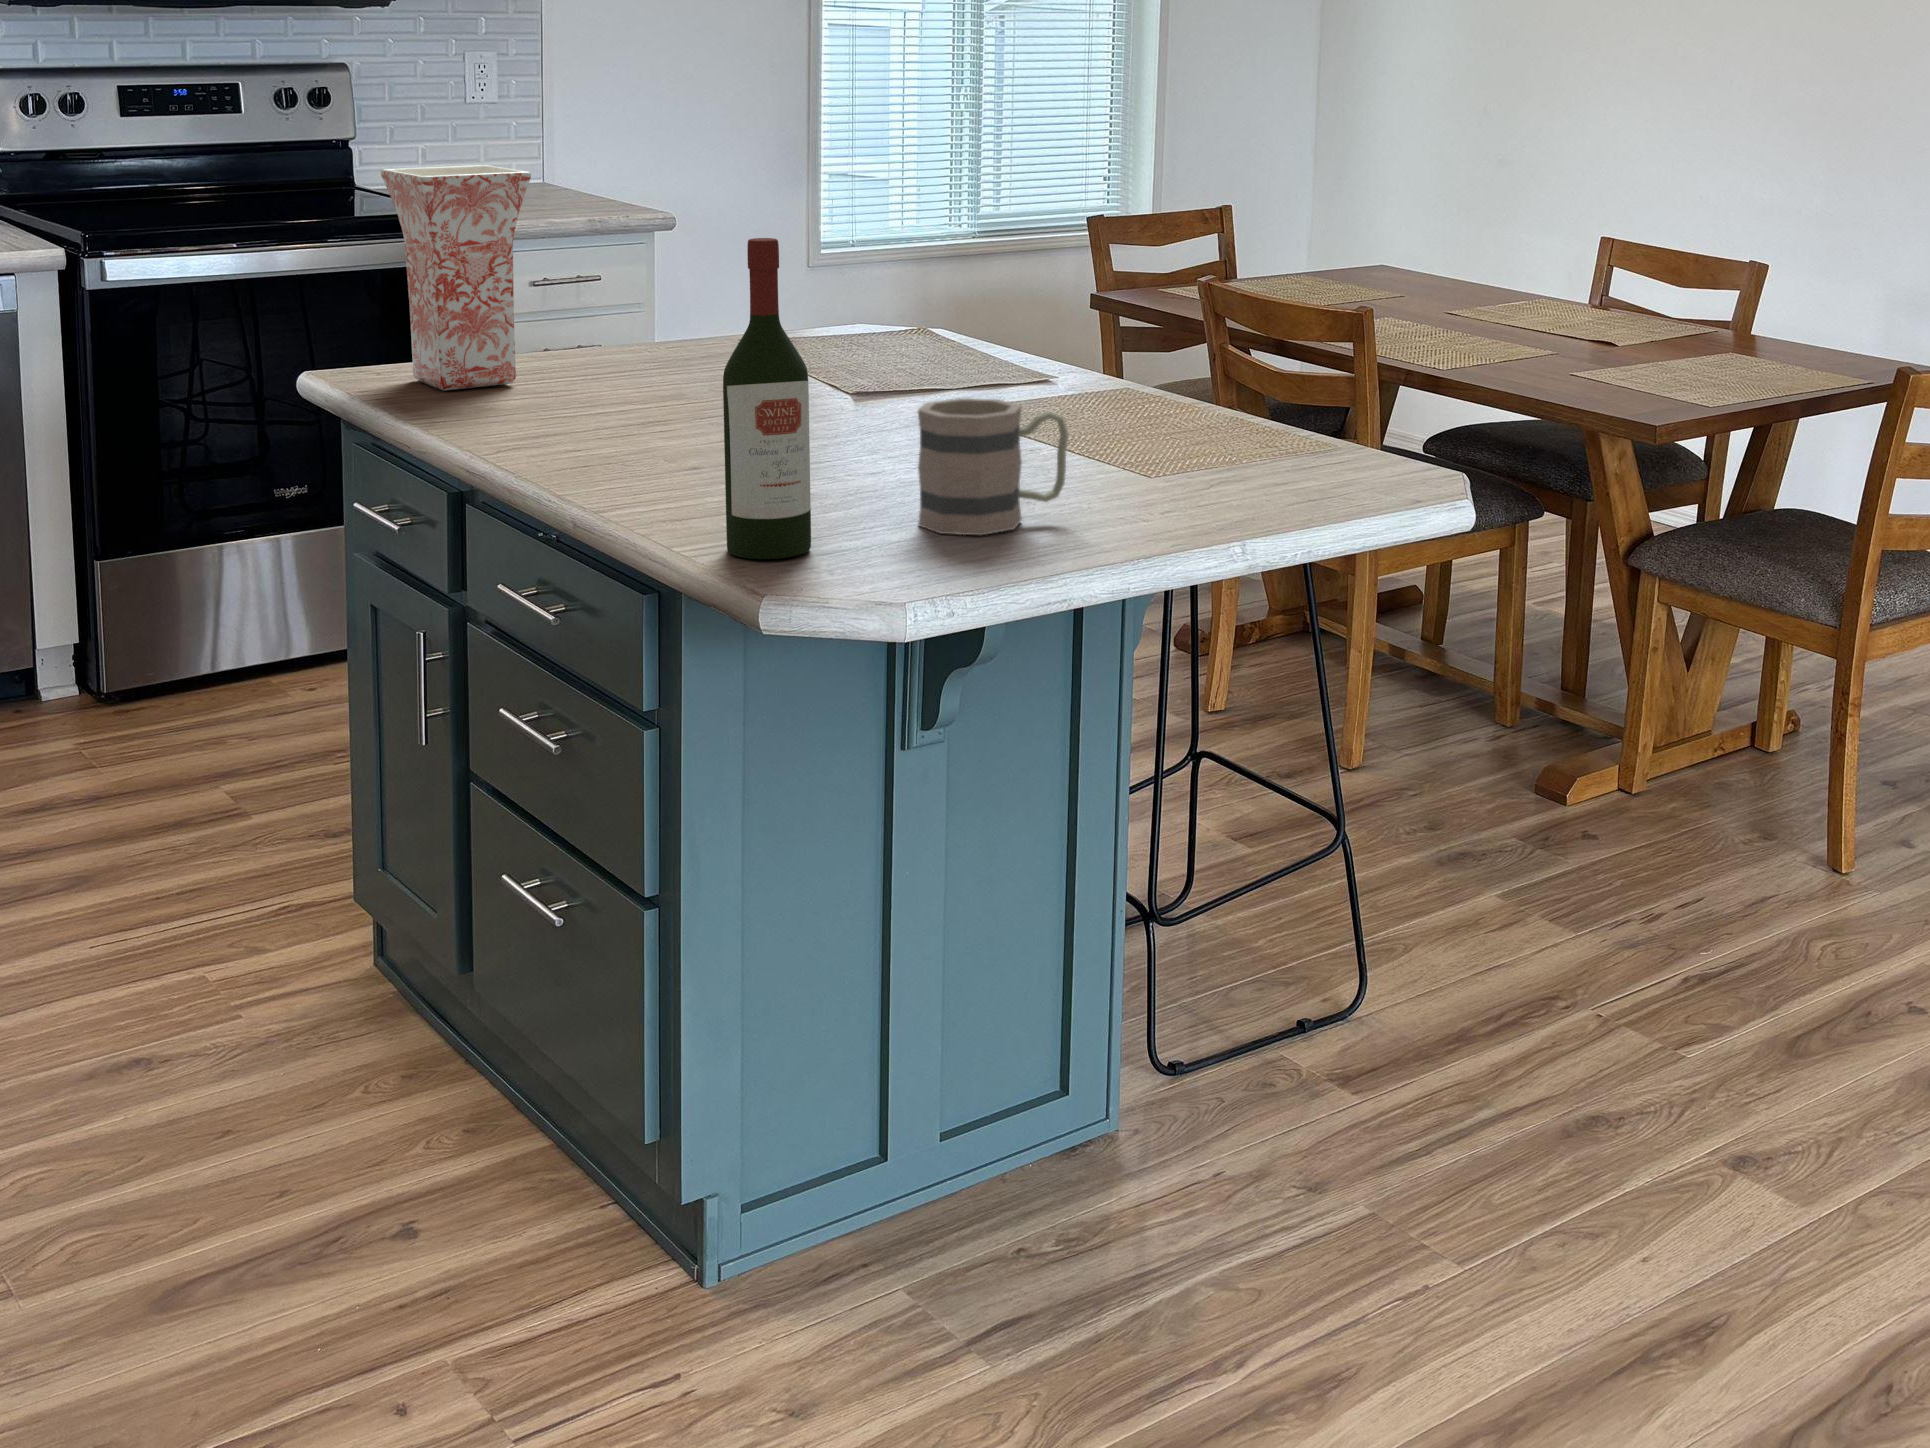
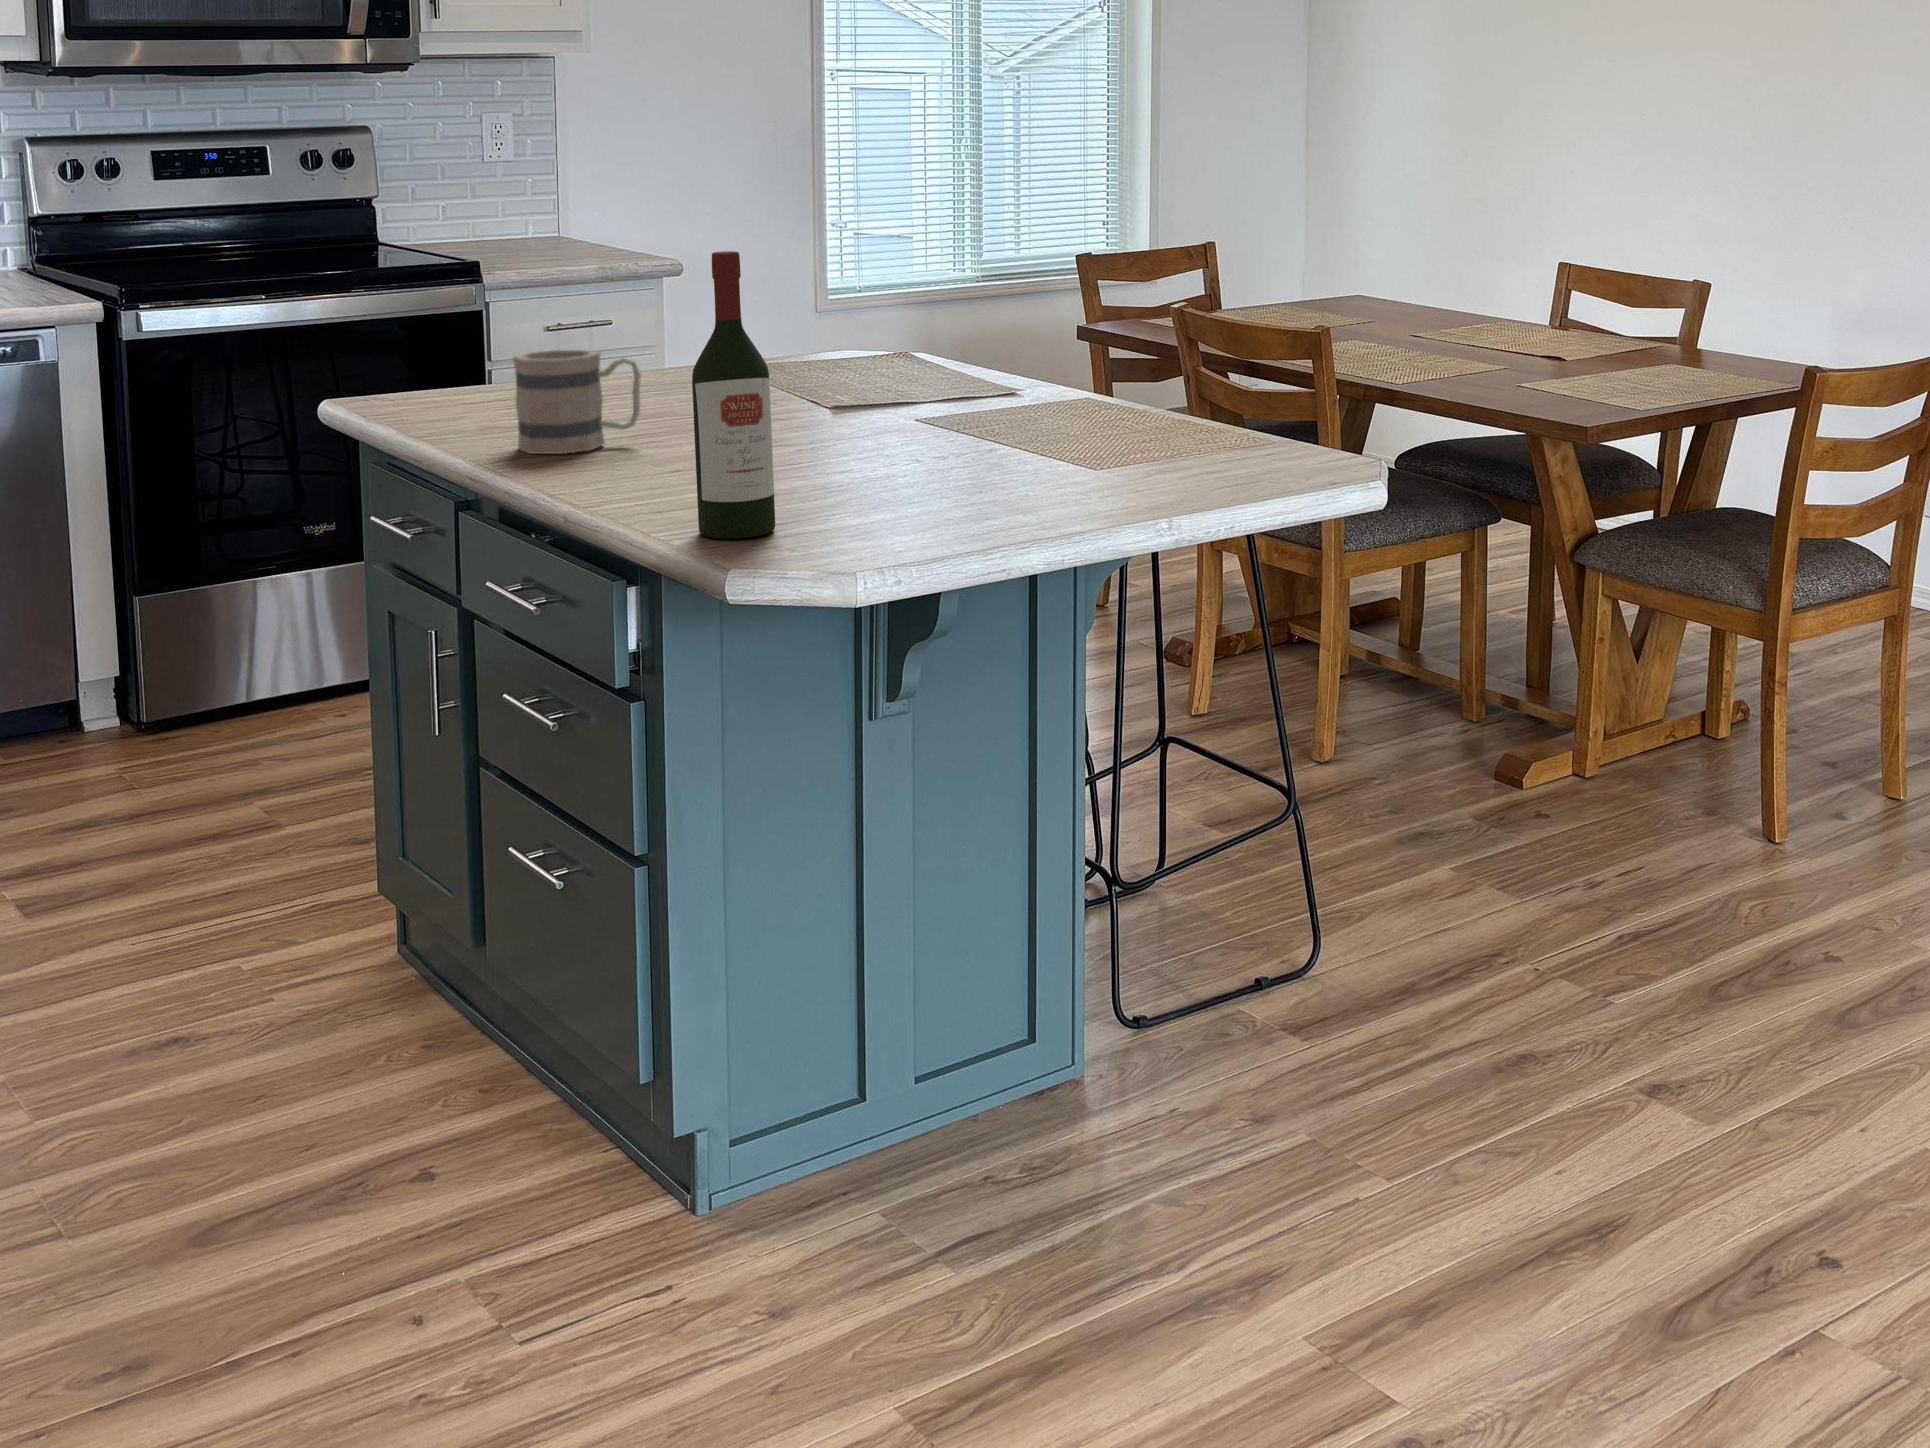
vase: present [381,165,531,391] -> none [393,206,532,412]
mug: present [918,398,1068,535] -> present [513,350,641,454]

